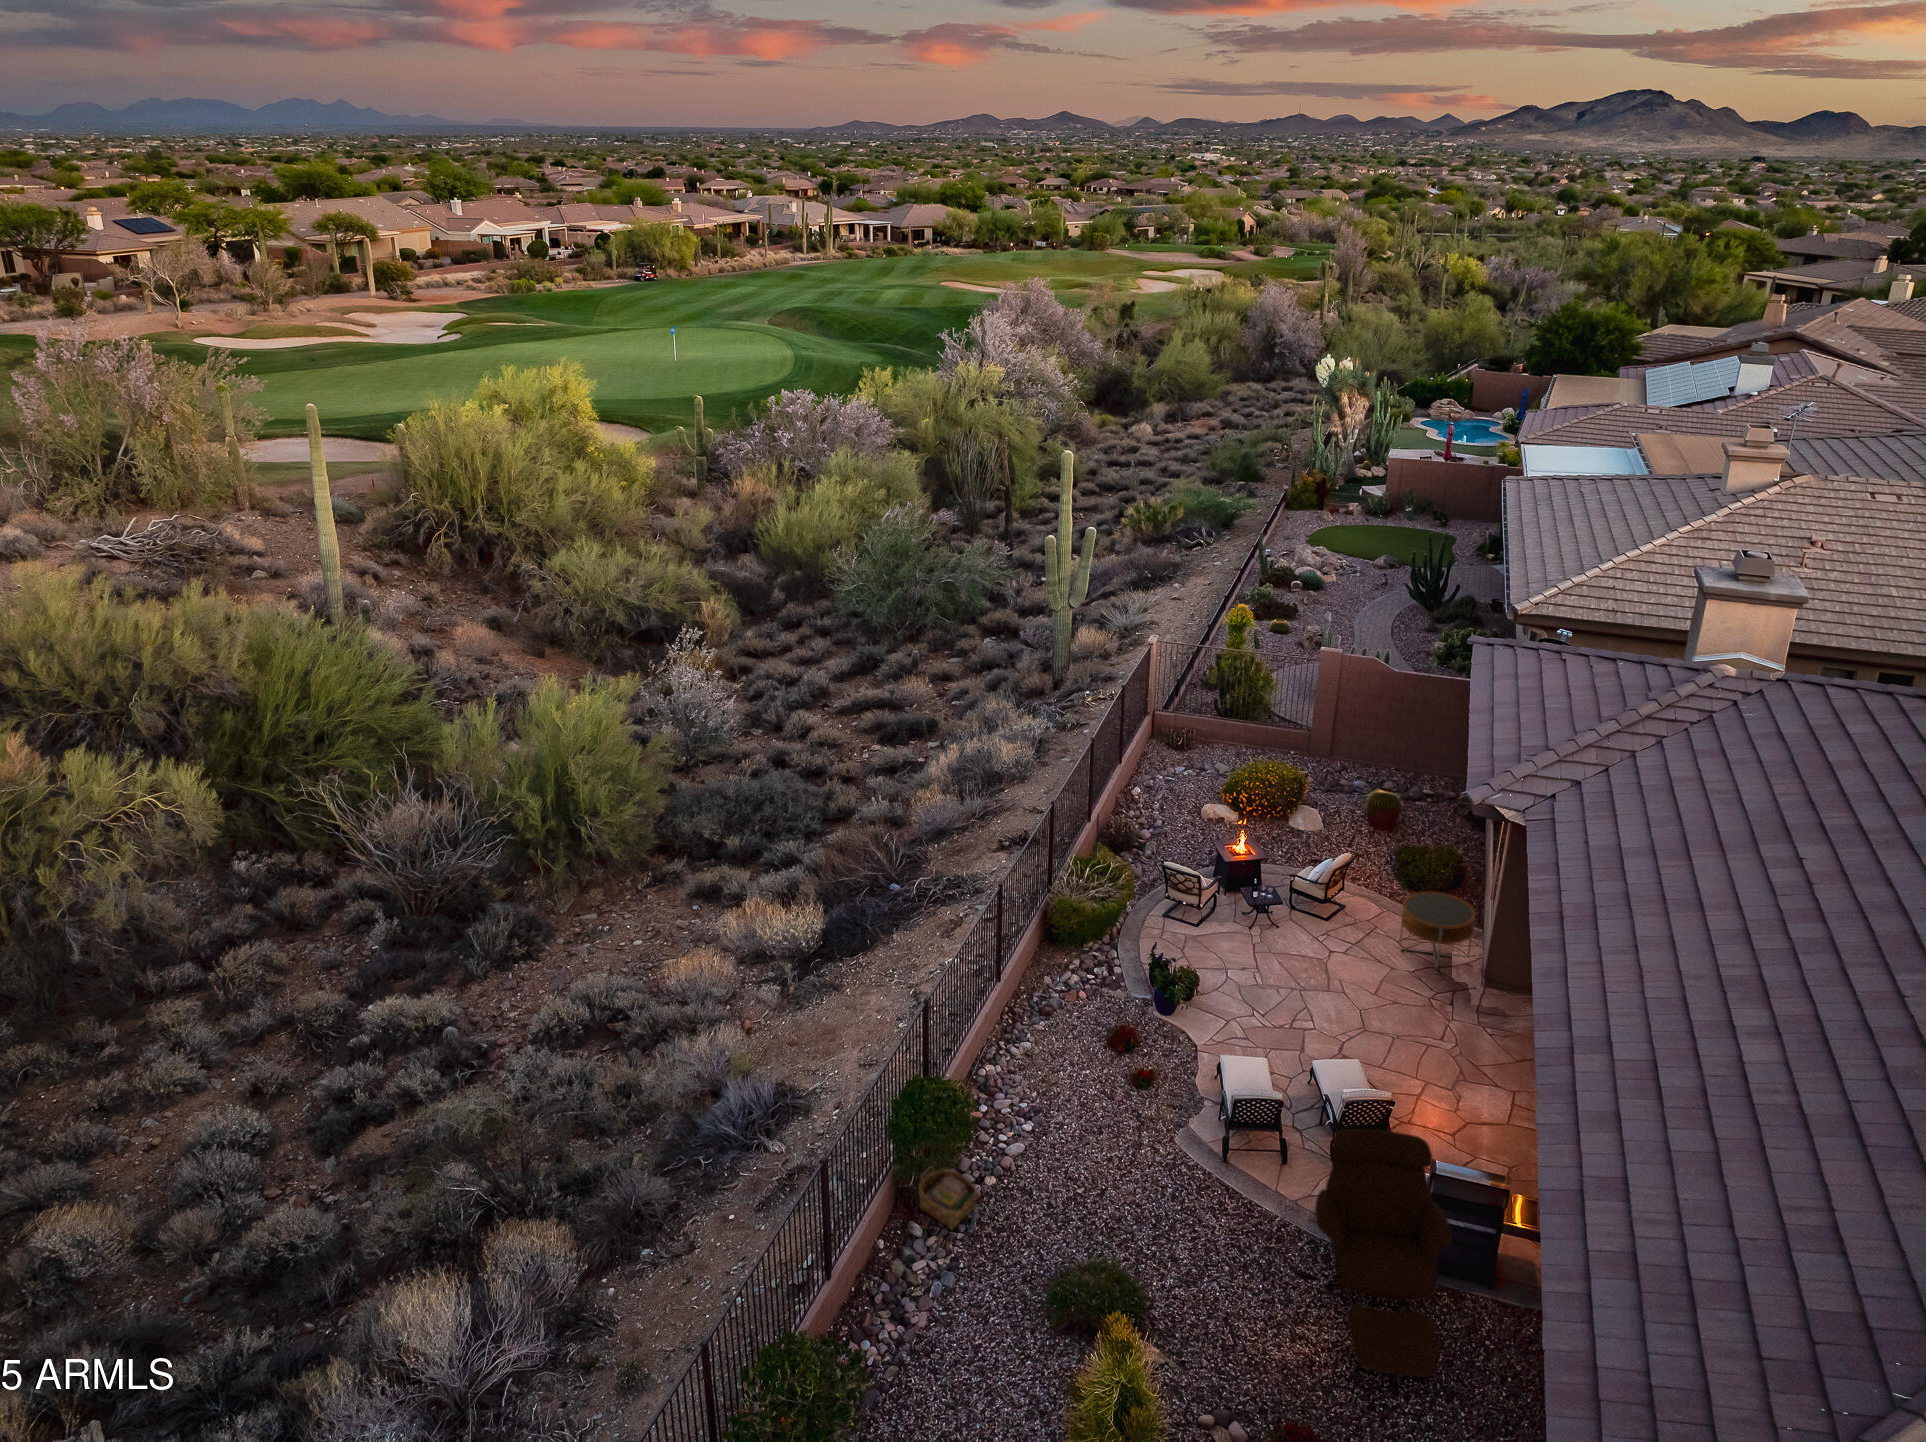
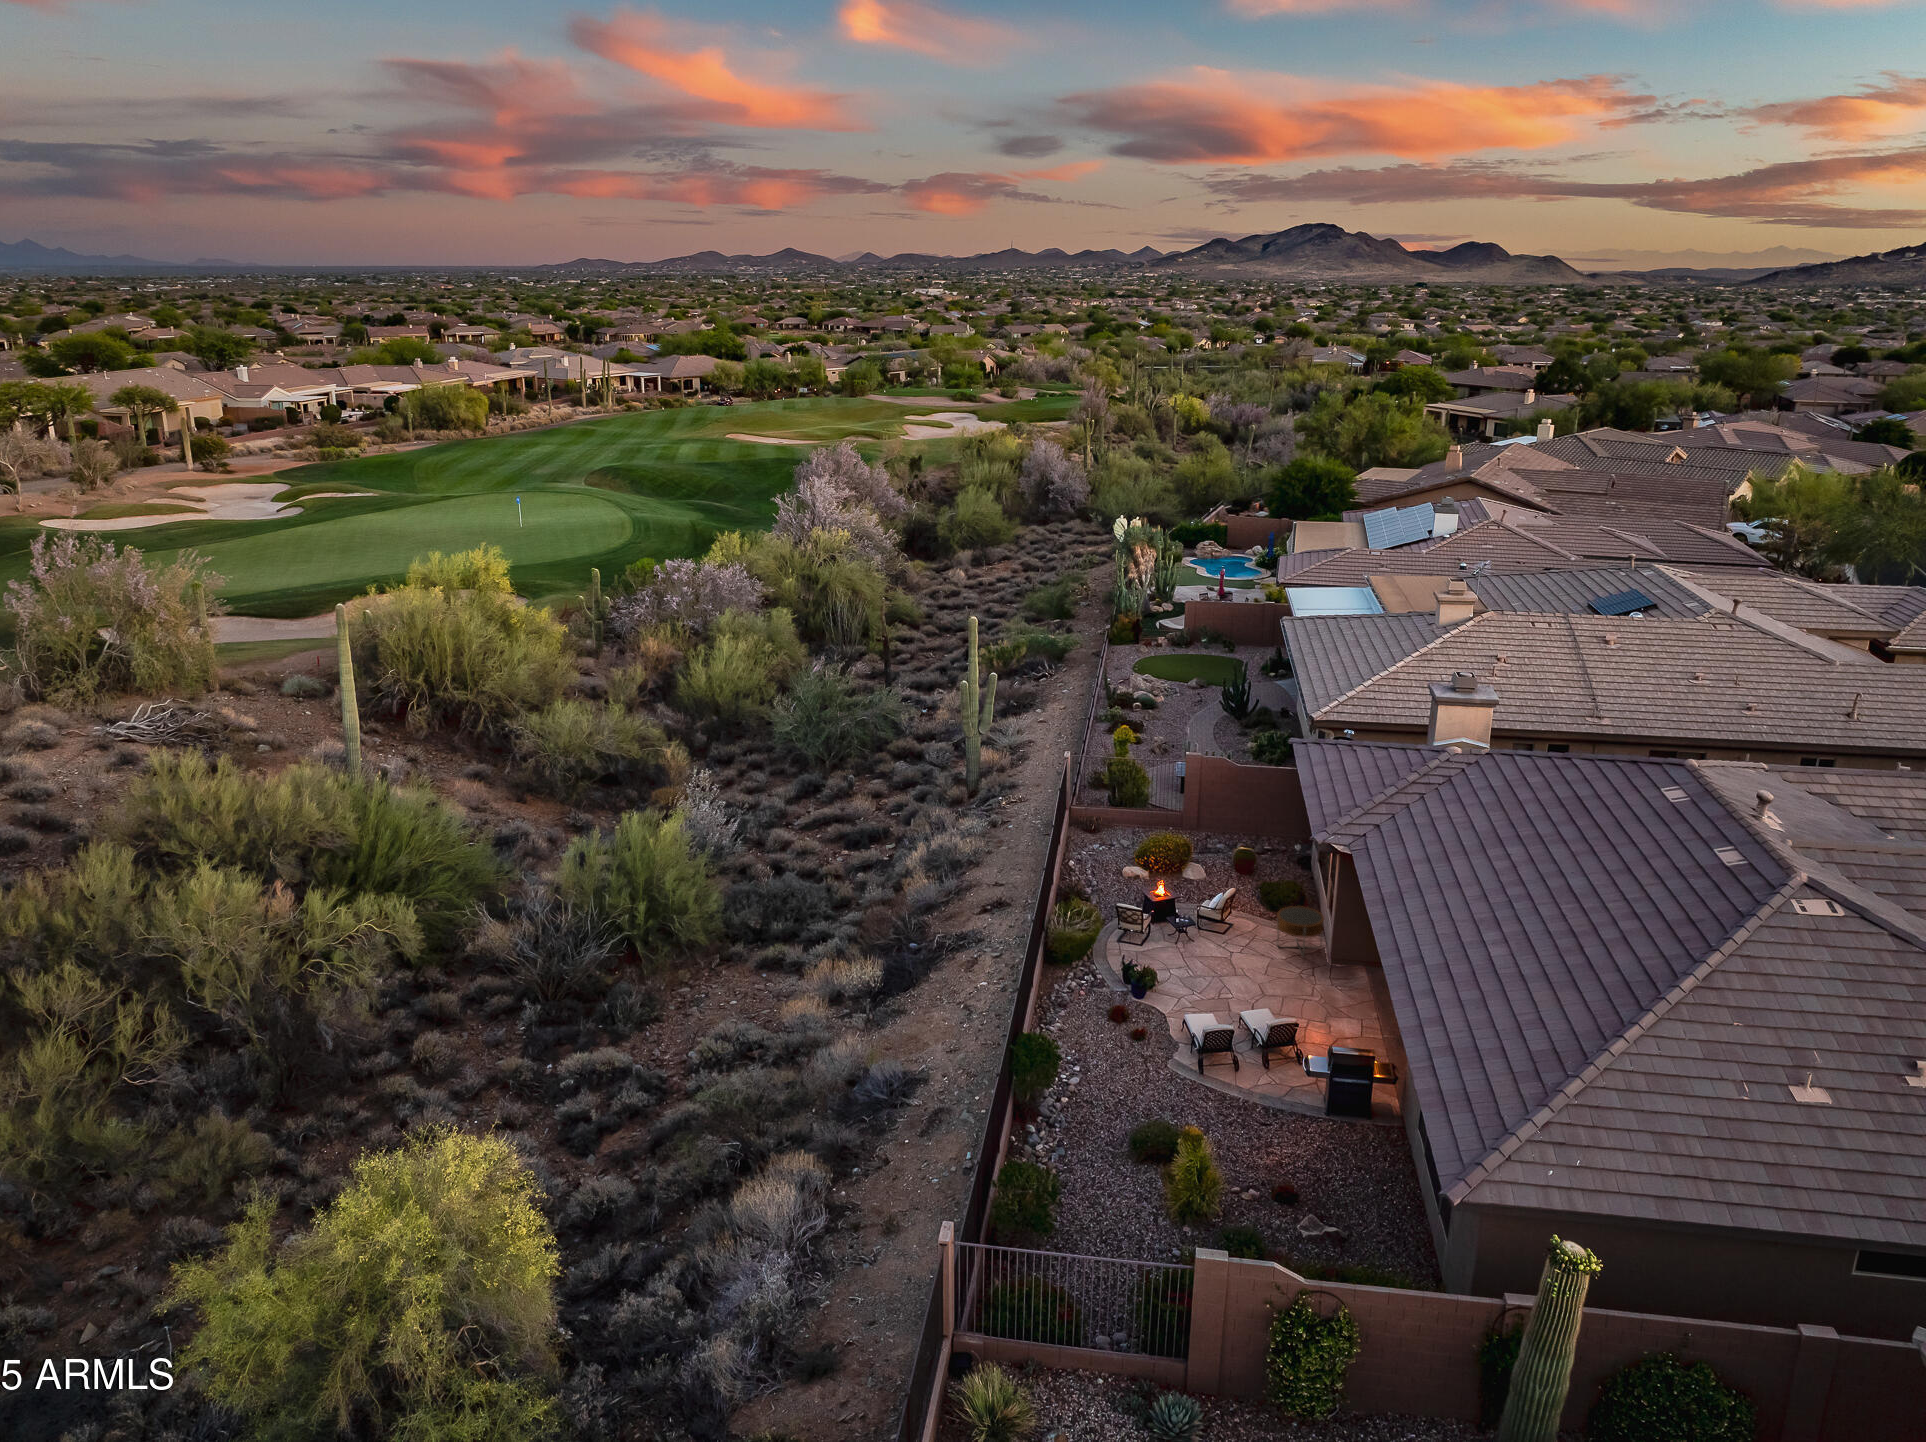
lounge chair: present [1315,1129,1452,1396] -> none [1273,1024,1356,1167]
woven basket: present [919,1168,978,1230] -> none [1026,1090,1066,1127]

